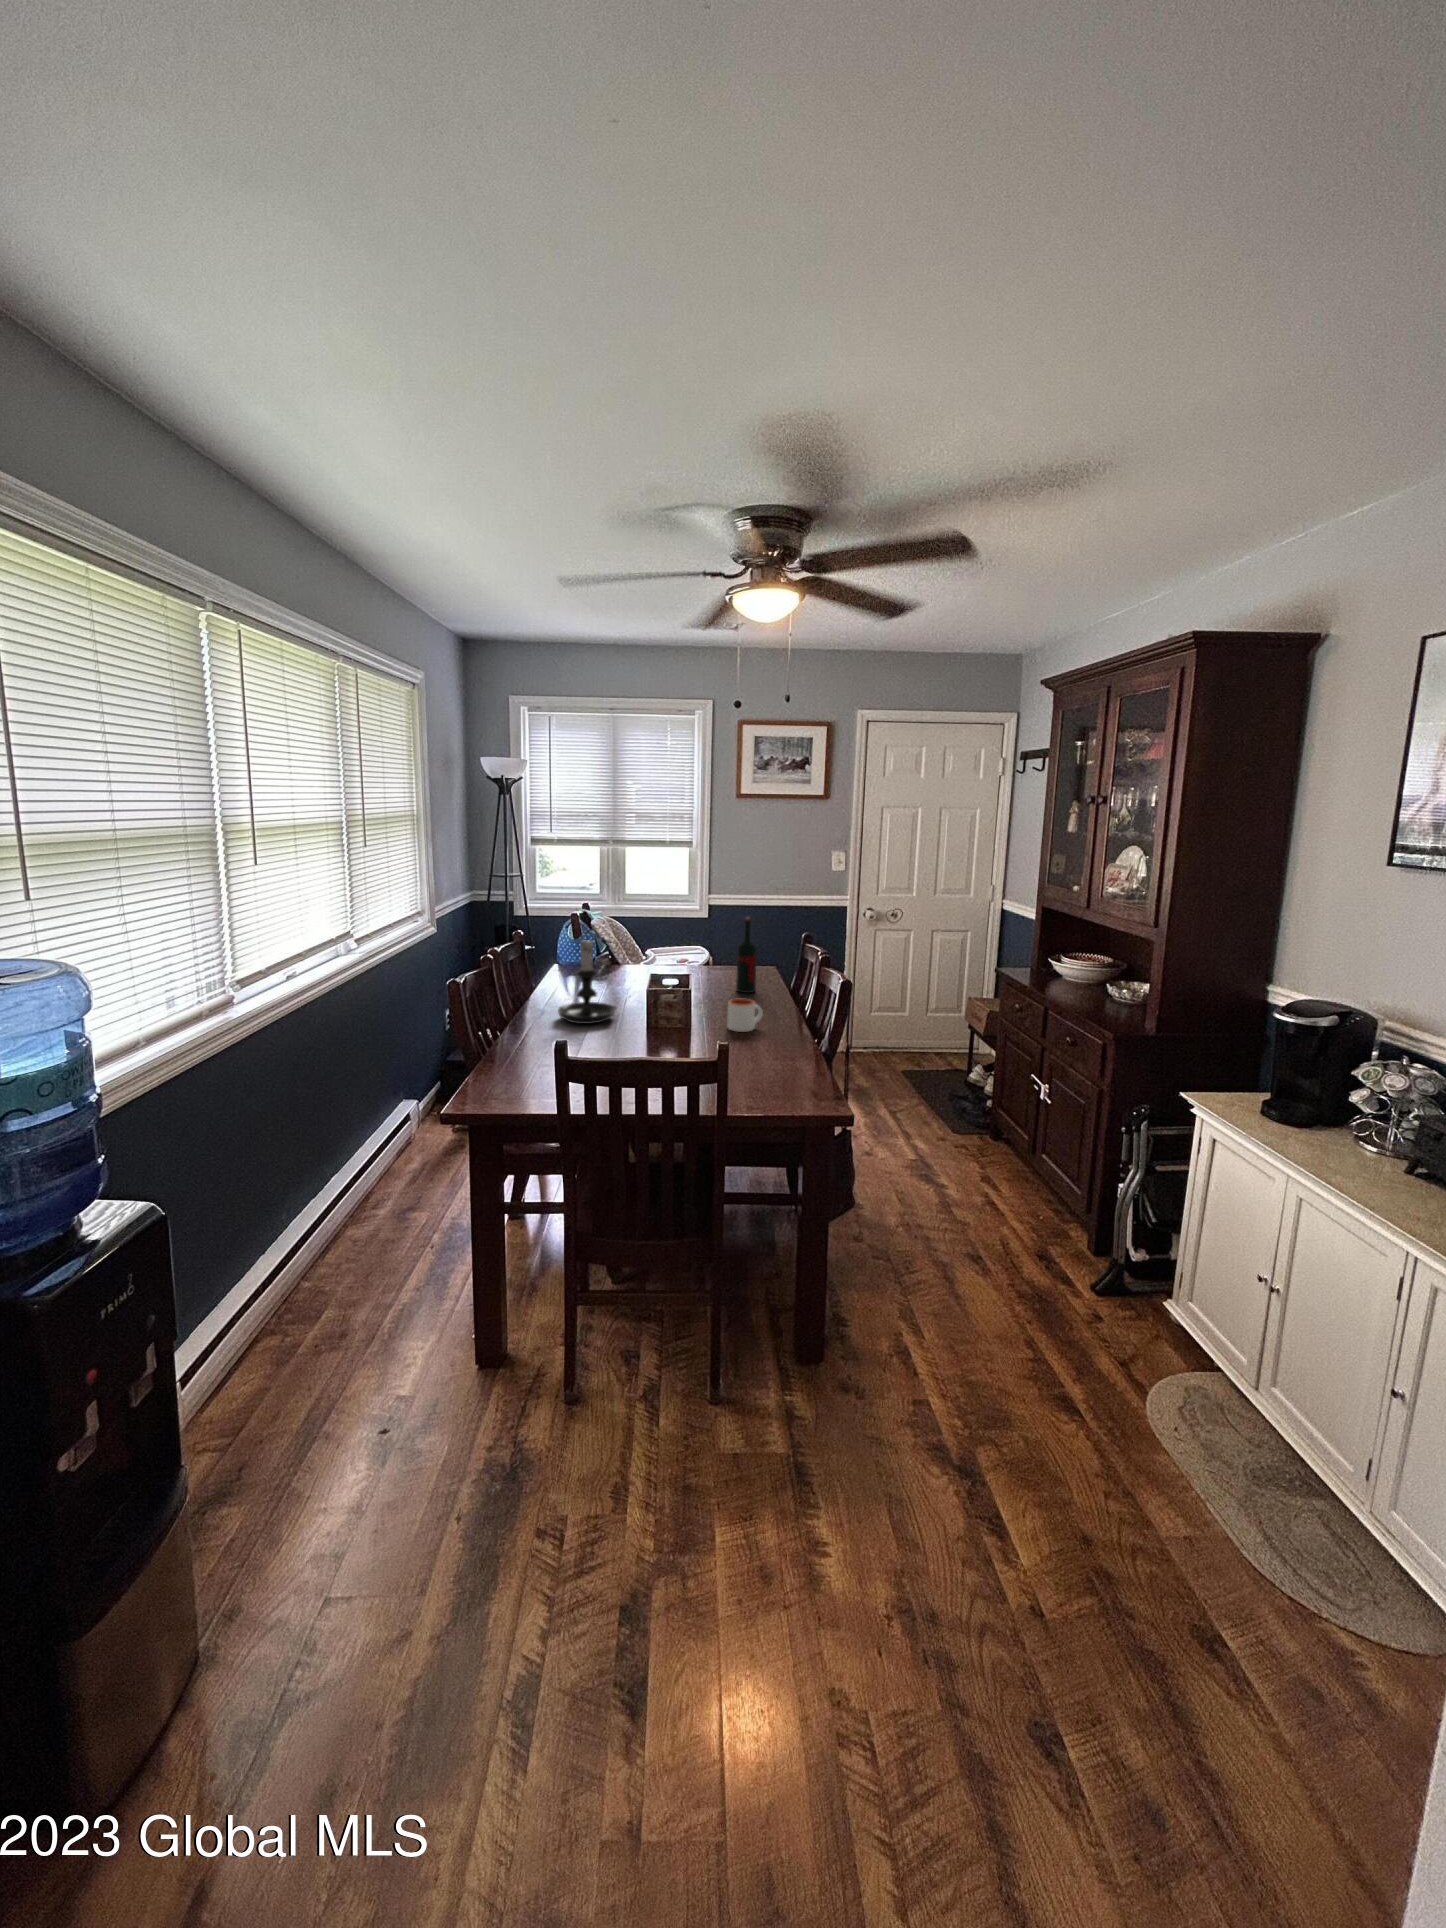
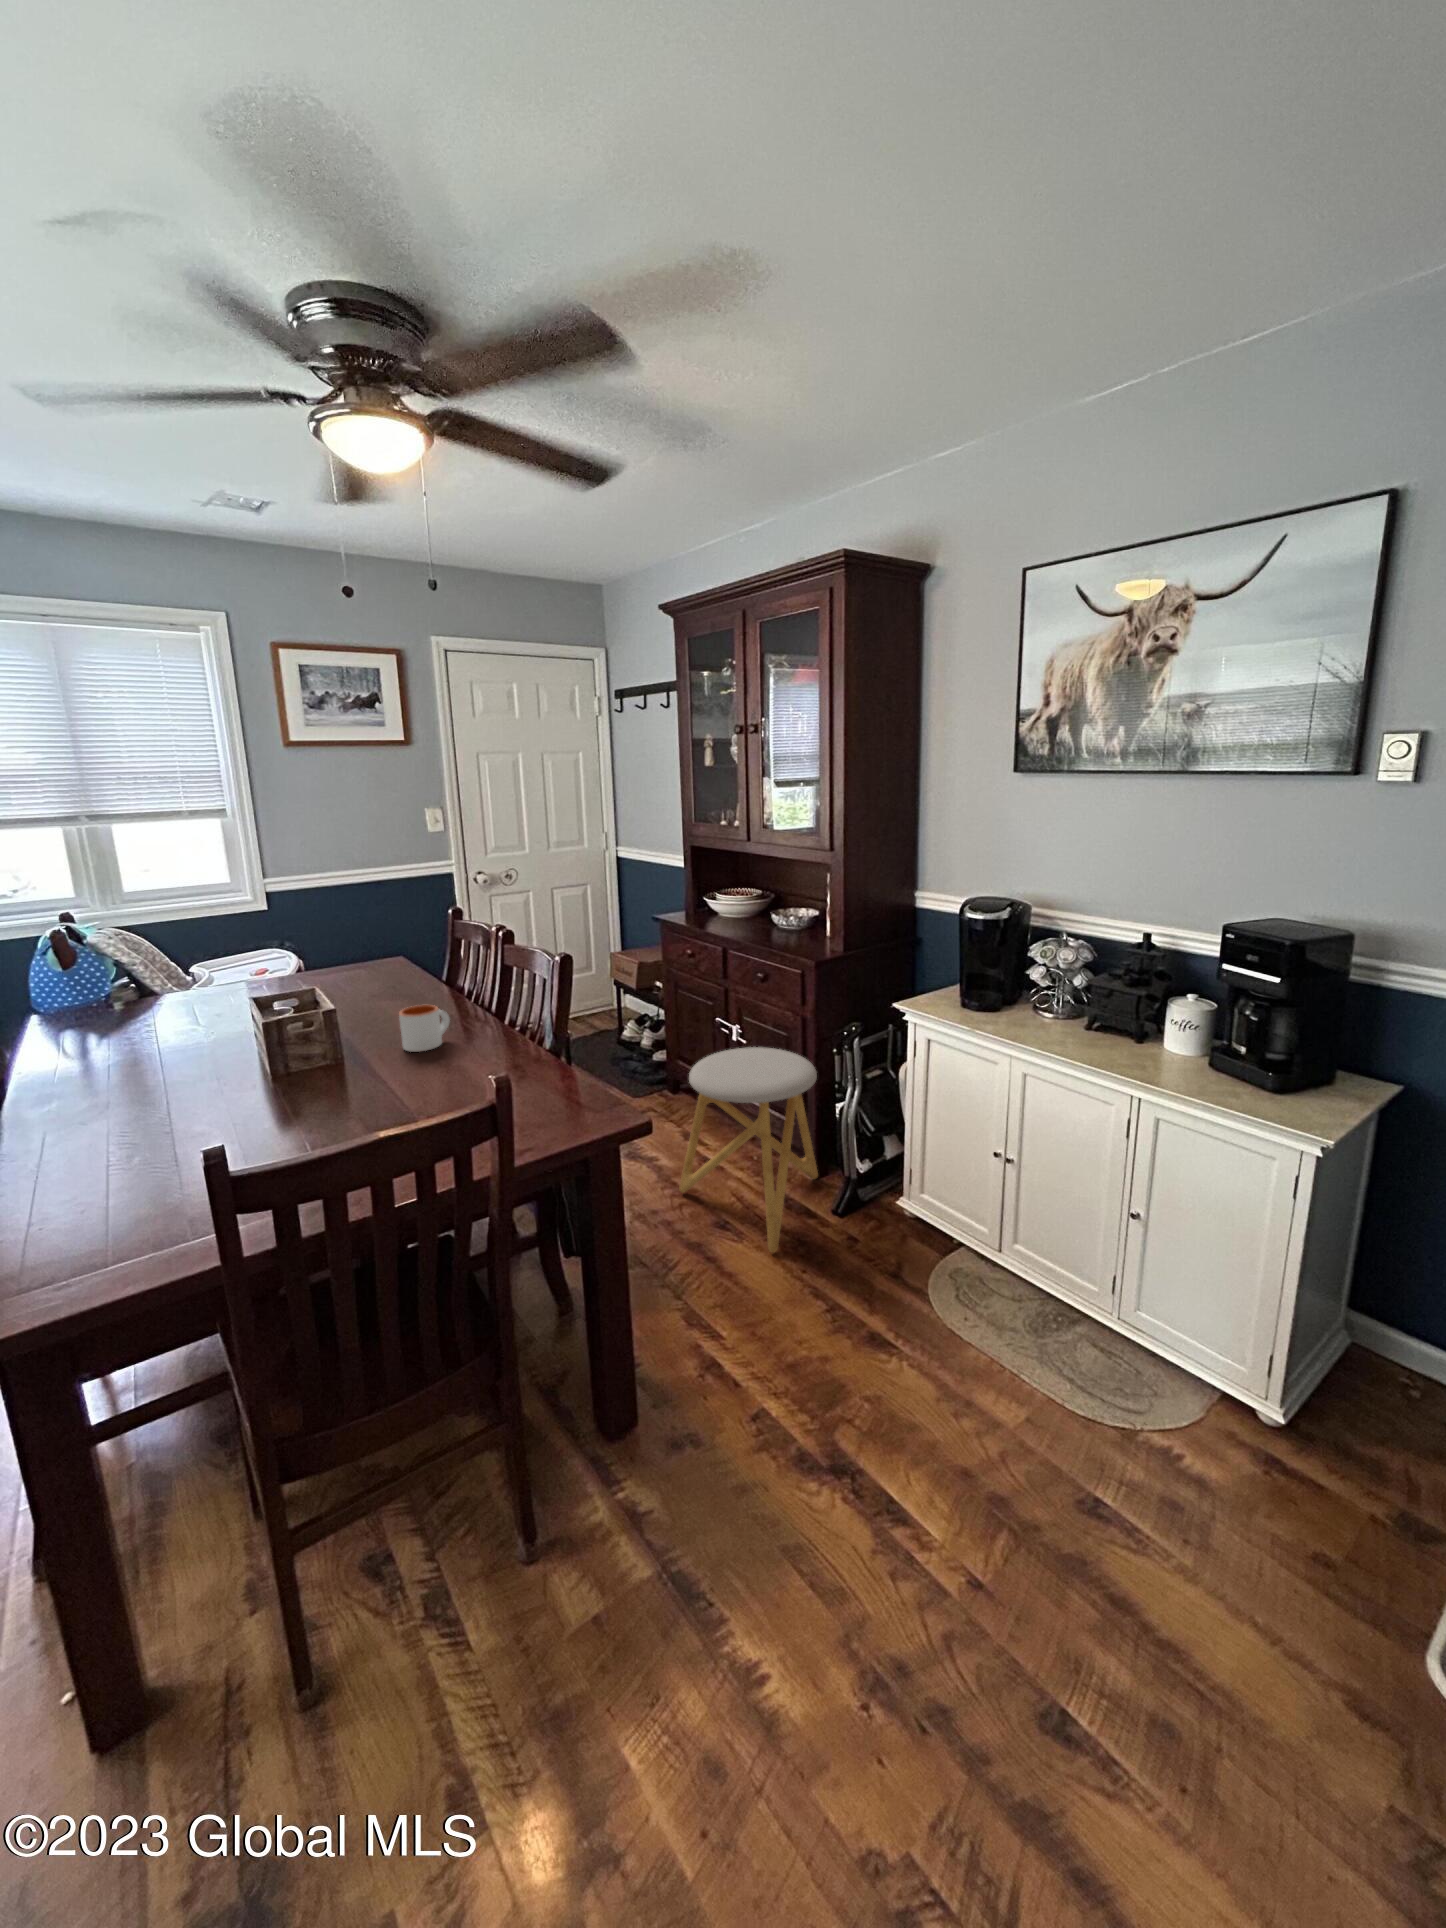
wine bottle: present [736,917,756,993] -> none [372,896,407,999]
candle holder: present [558,937,616,1024] -> none [99,959,212,1103]
stool: none [949,1100,1093,1294] -> present [679,1047,818,1252]

